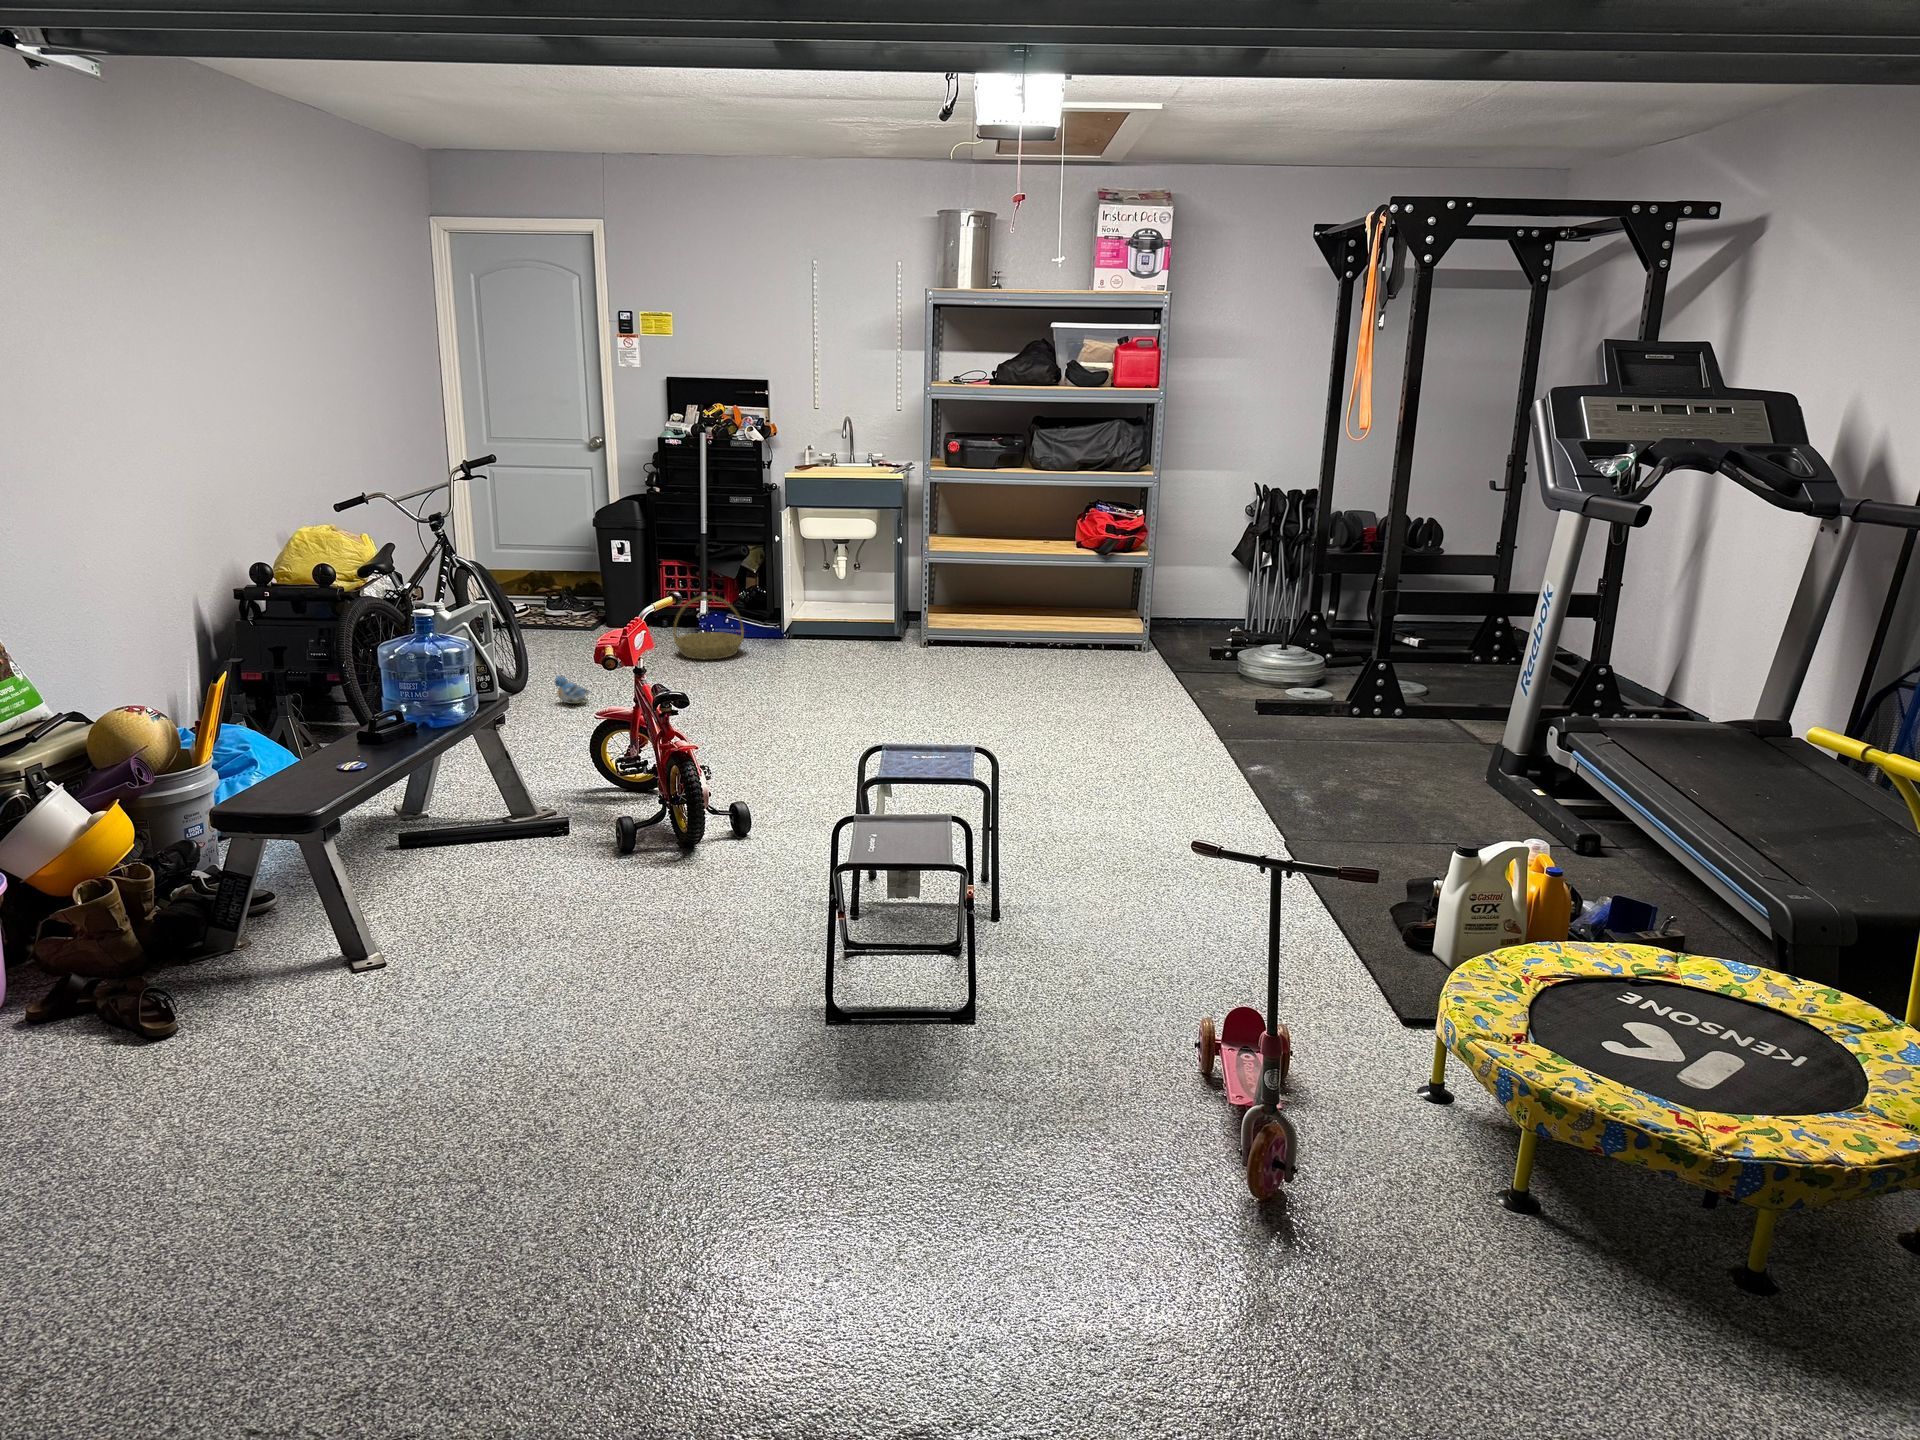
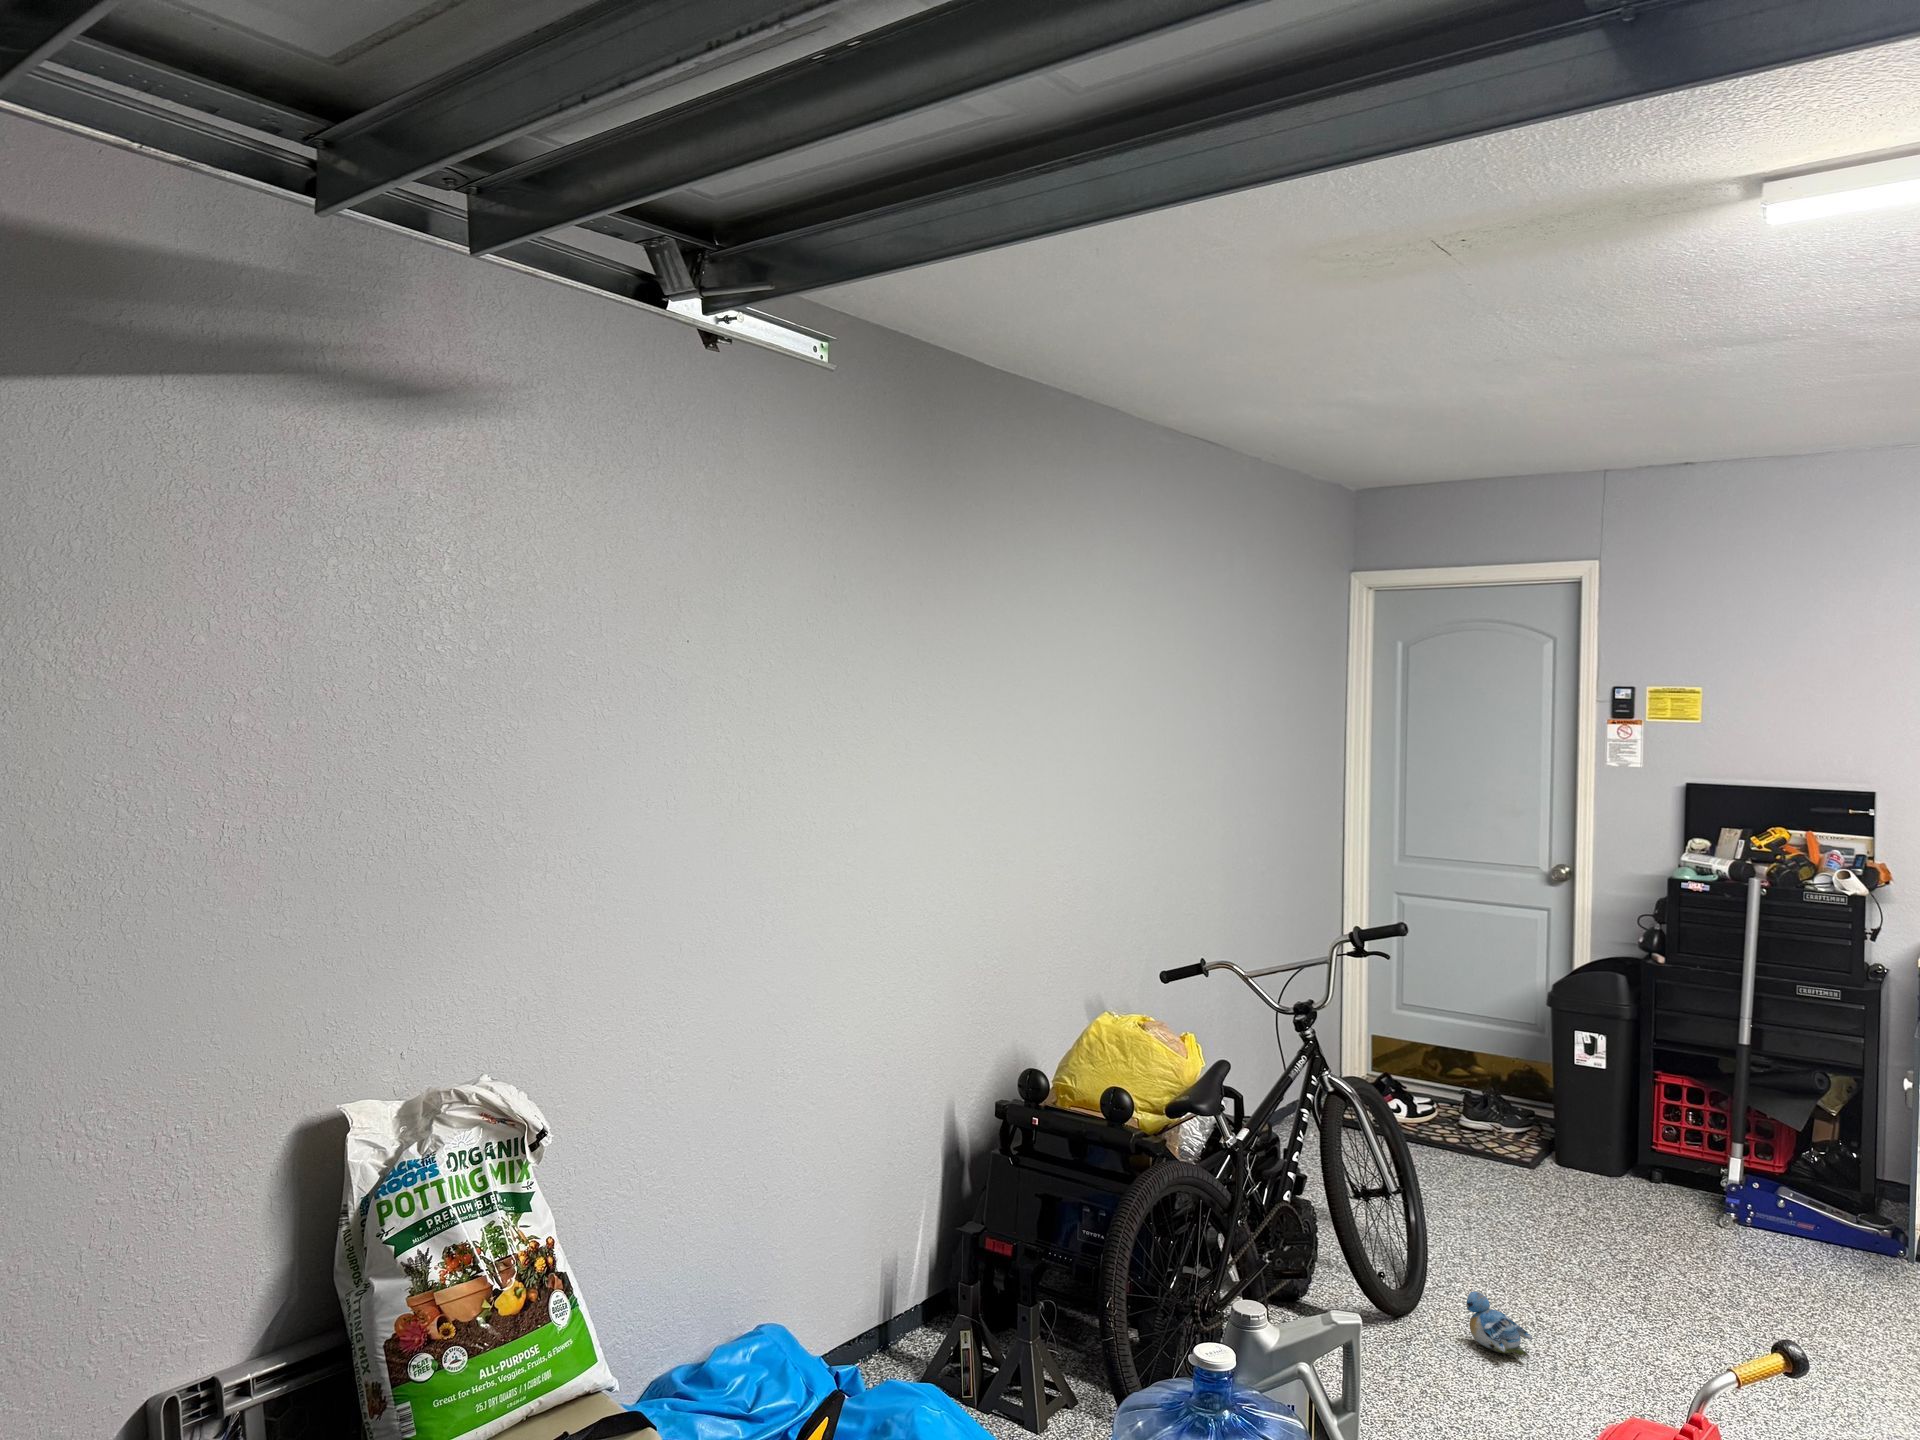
basket: present [673,596,744,660] -> none [1682,1165,1825,1290]

